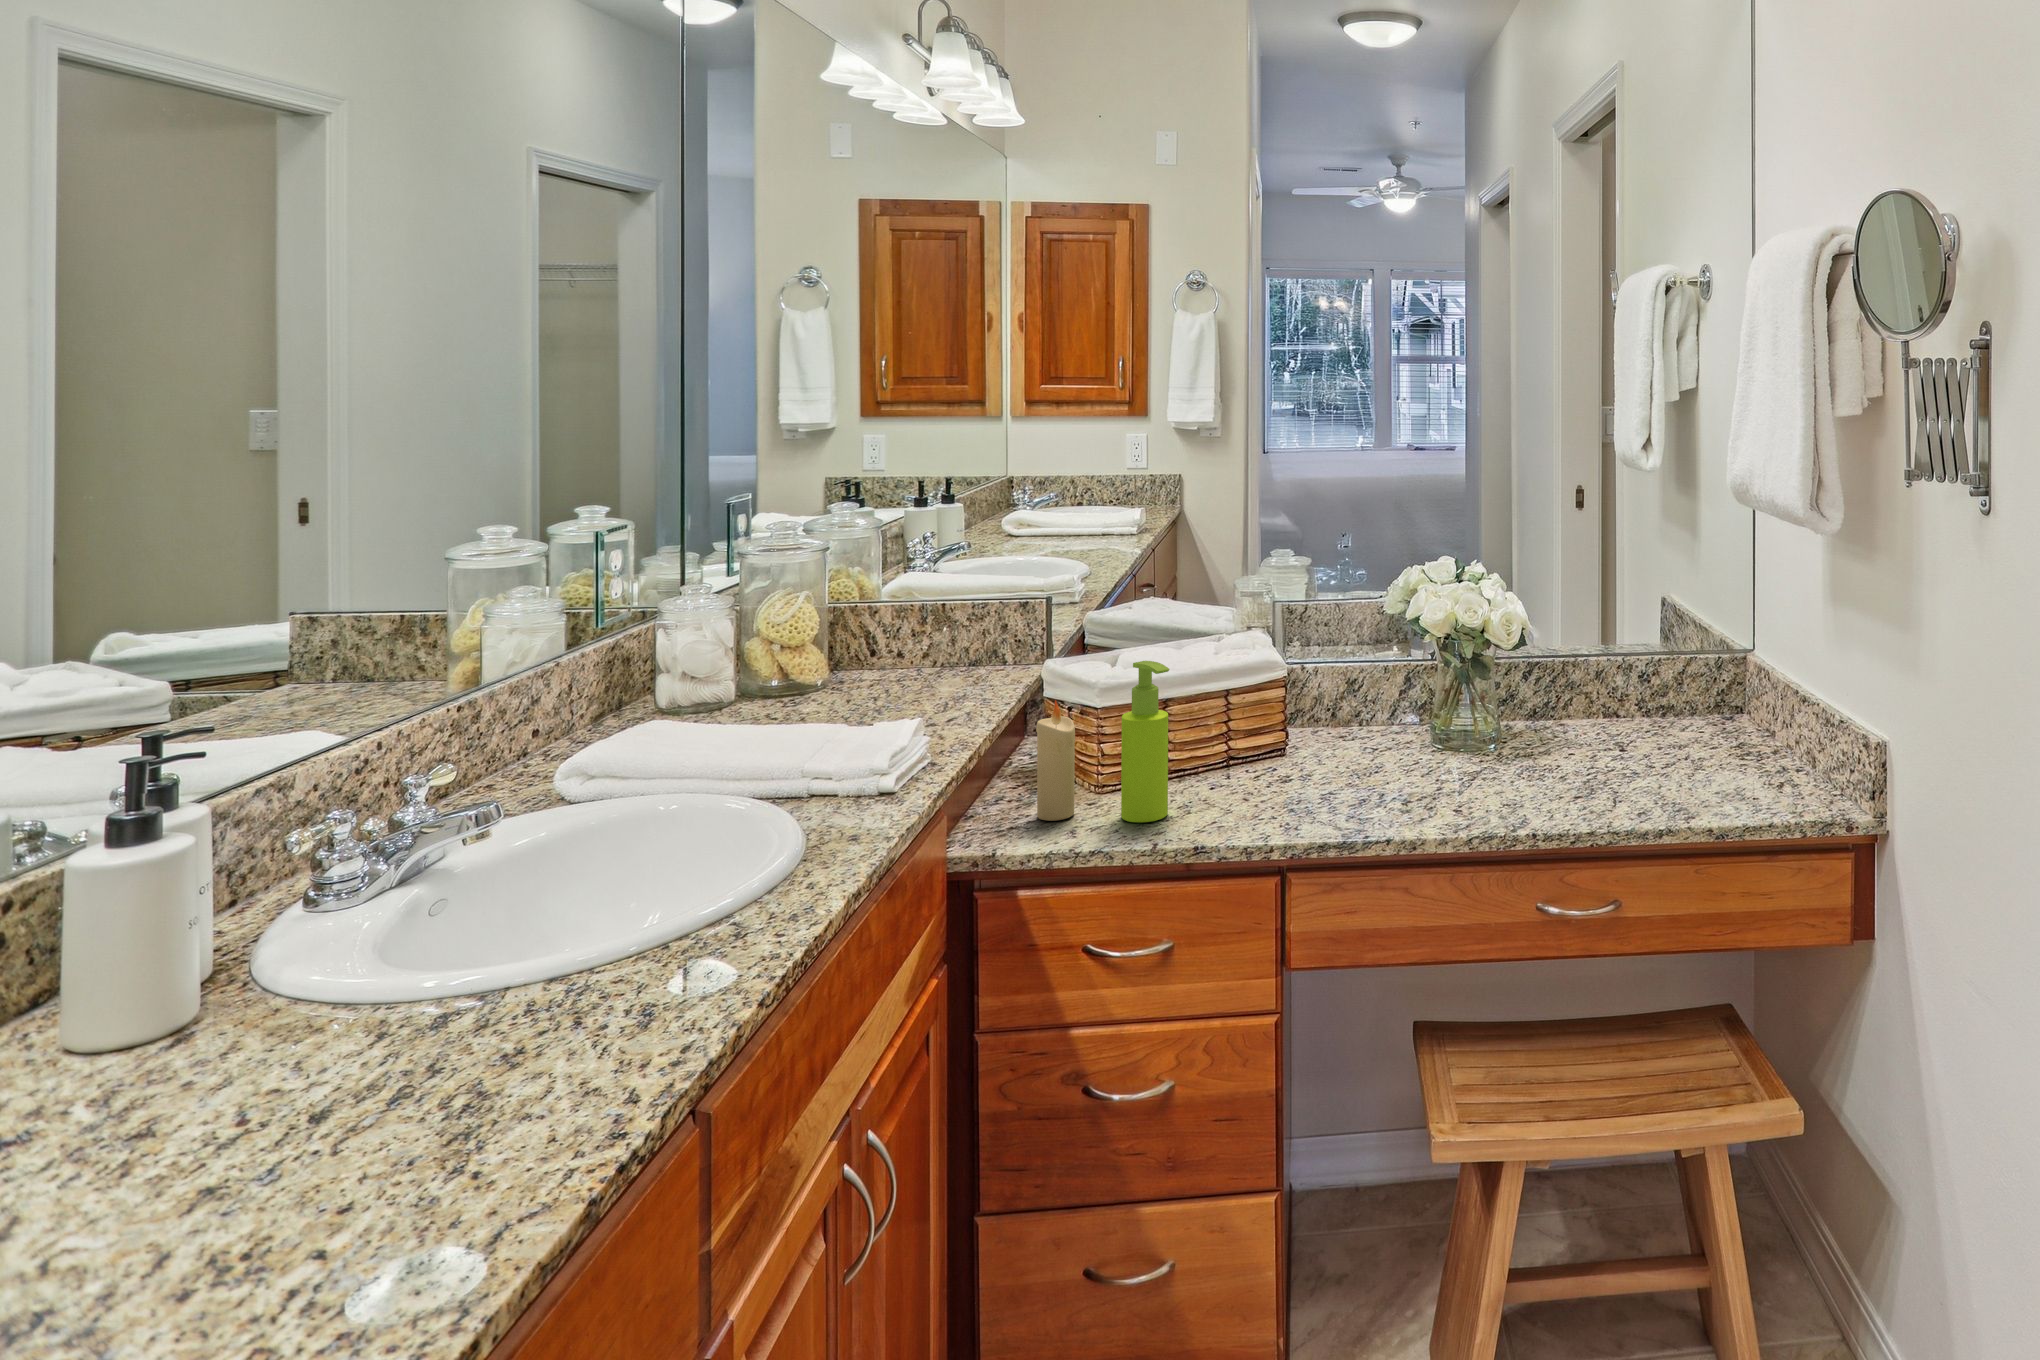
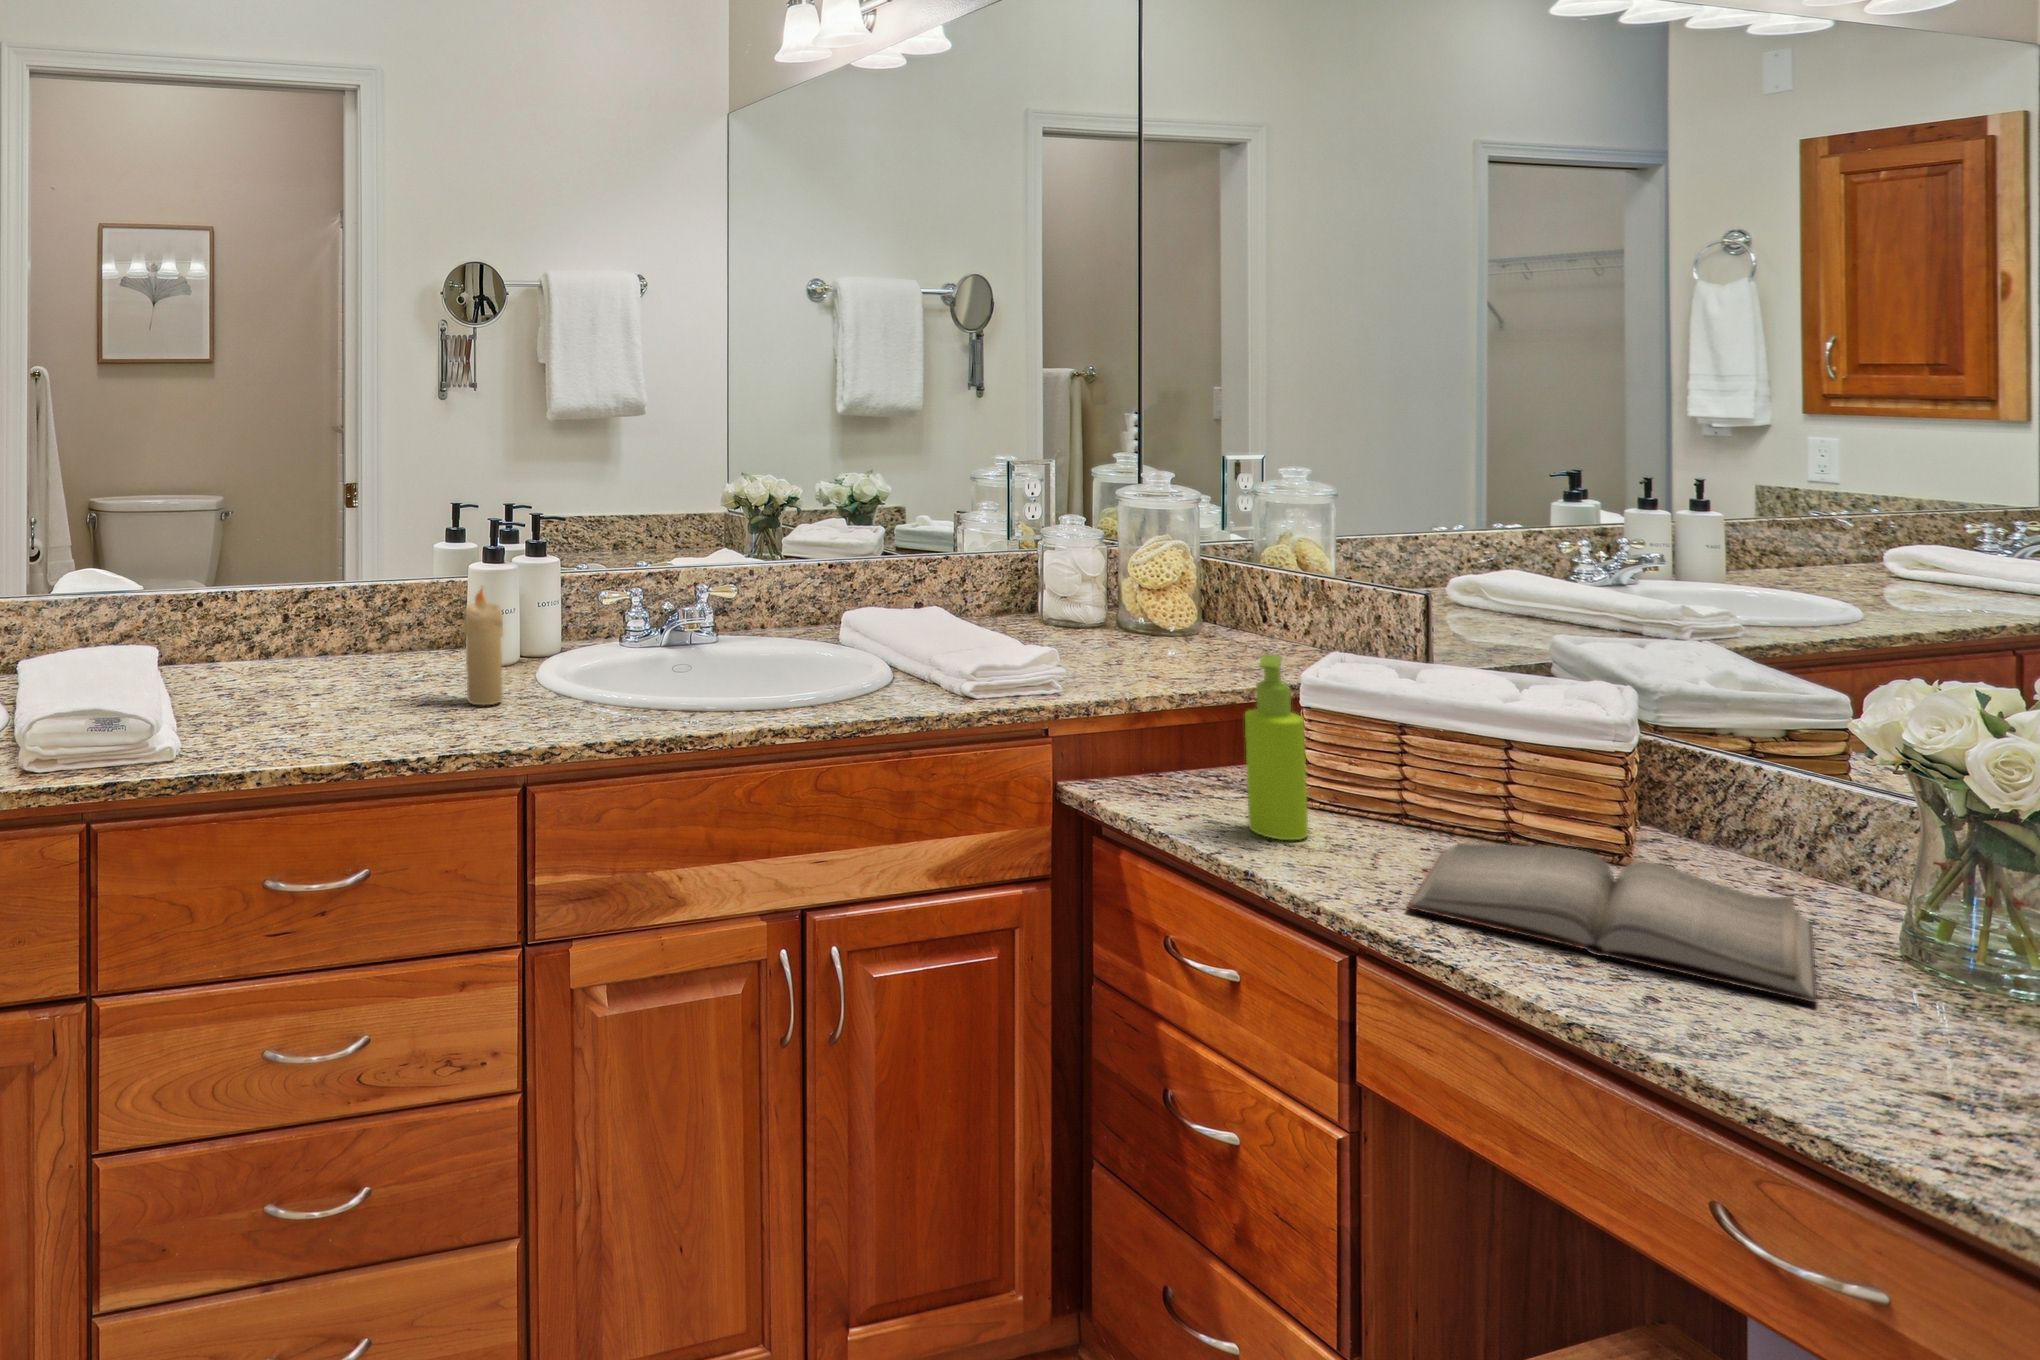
candle: present [1036,700,1075,821] -> present [464,589,503,705]
hardback book: none [1232,733,1475,820] -> present [1406,843,1817,1002]

